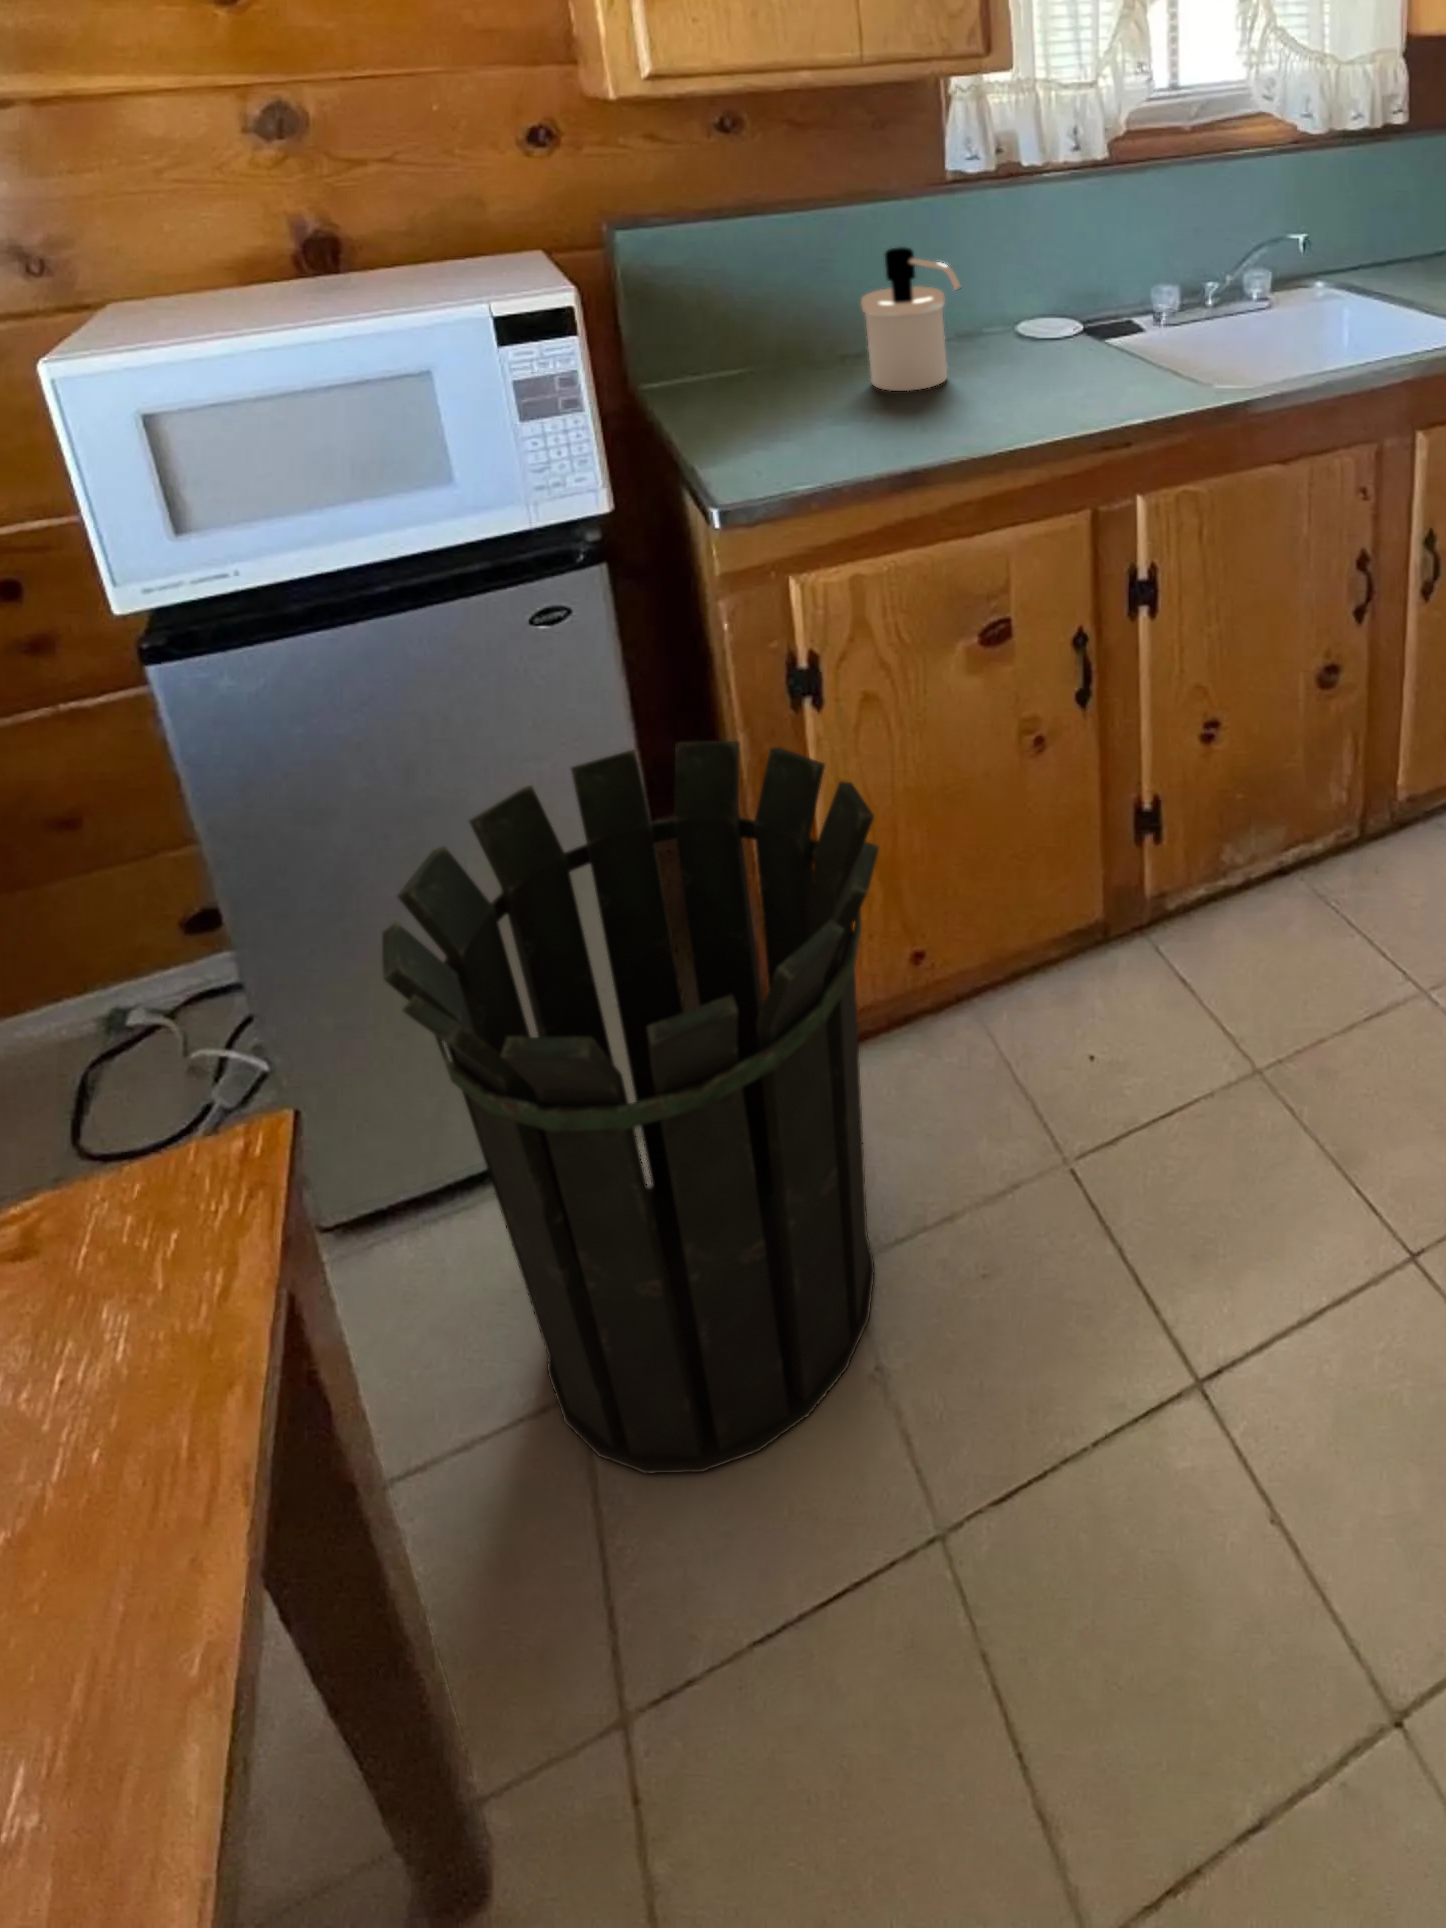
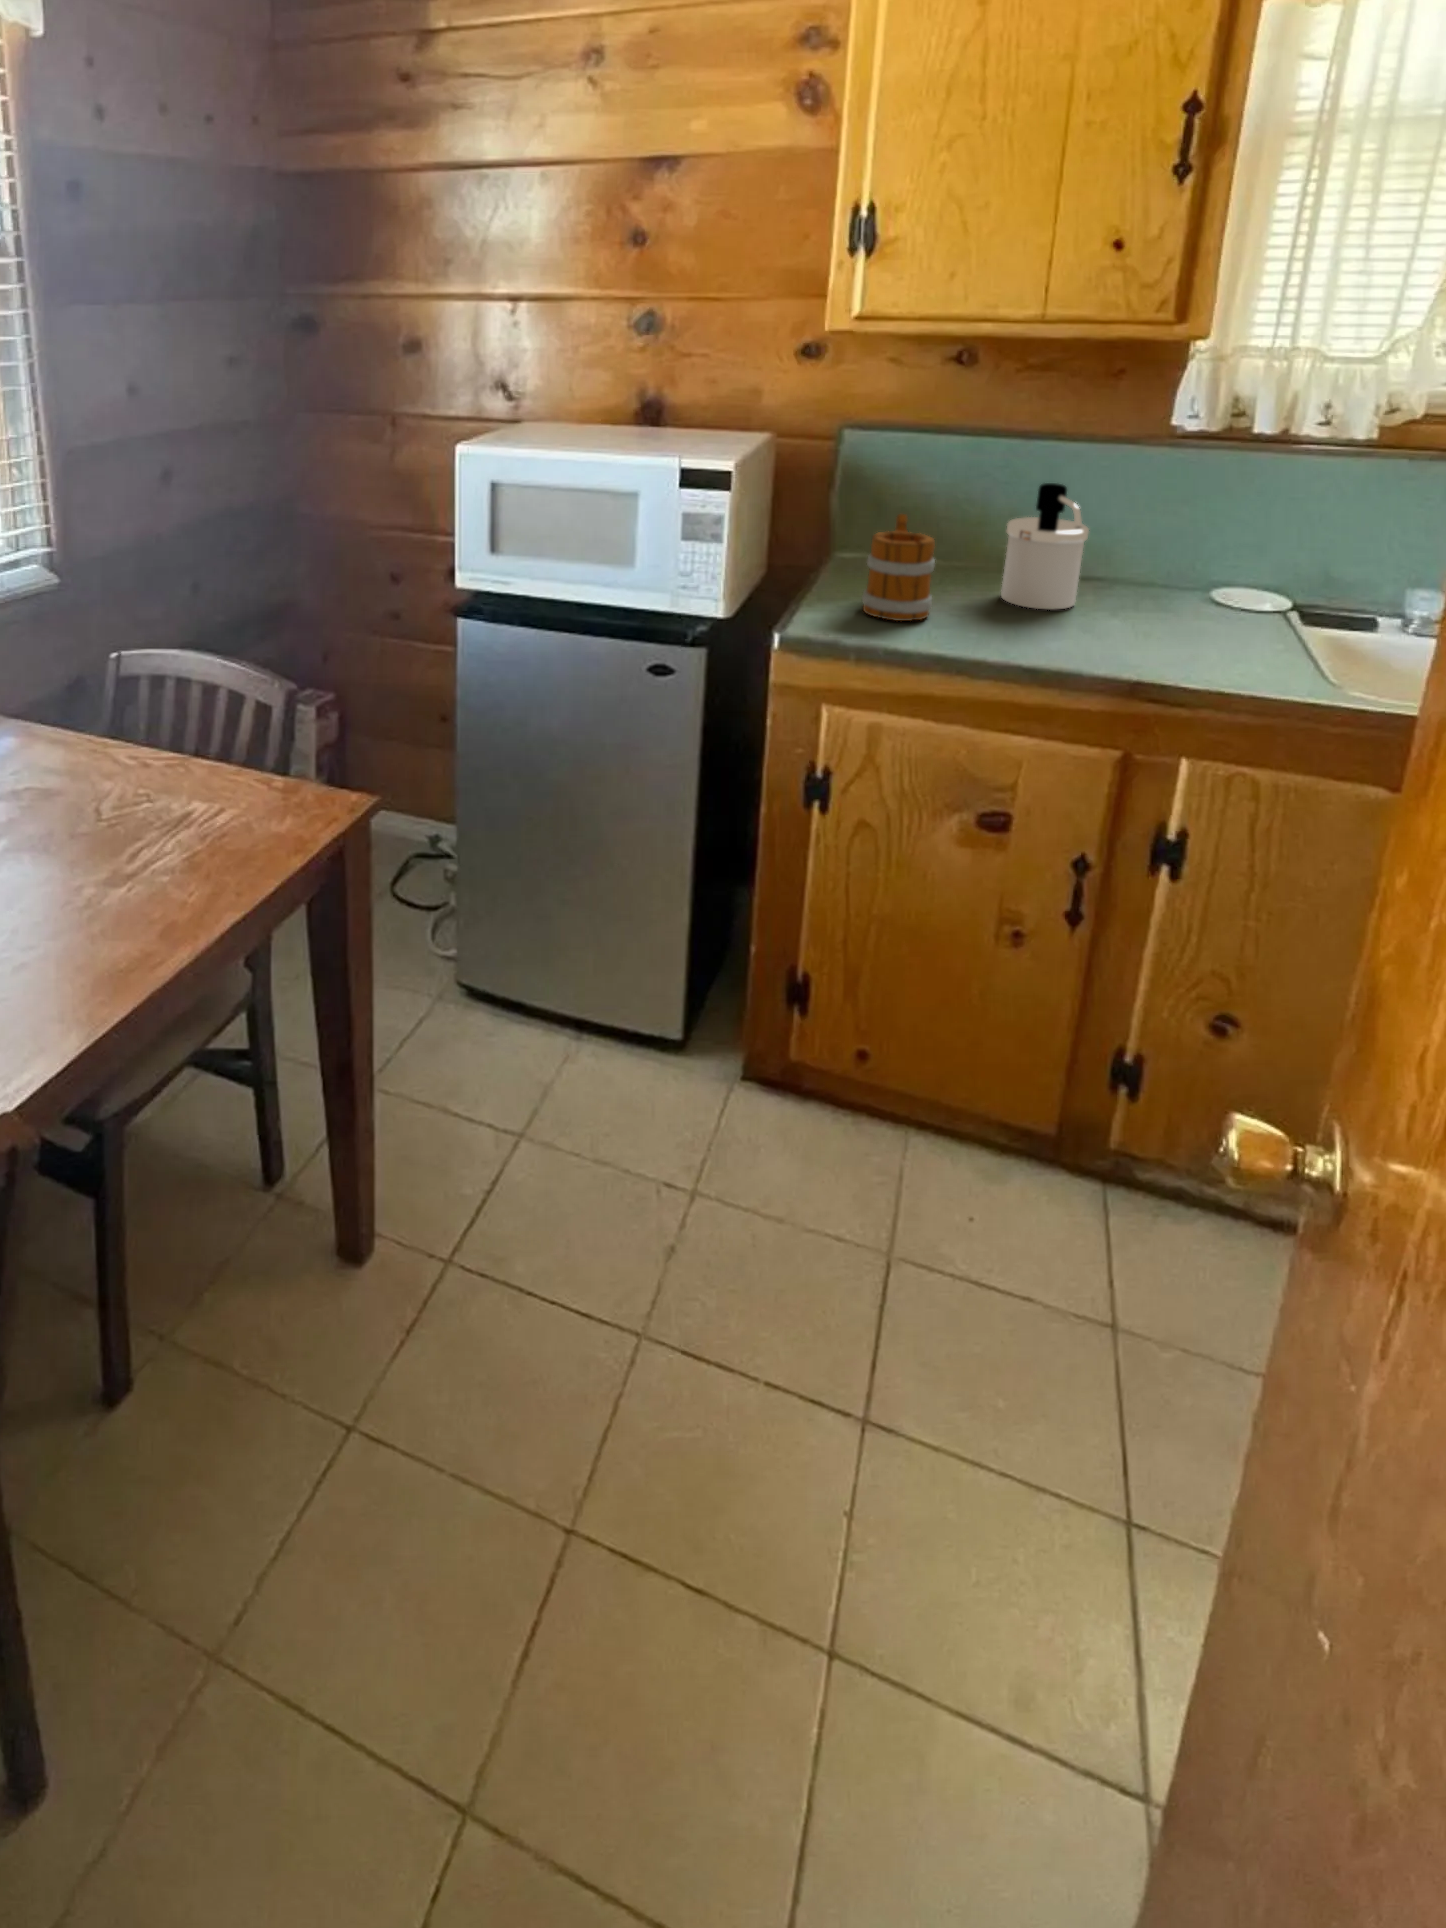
mug: none [757,315,848,448] -> present [862,514,935,621]
waste bin: present [382,741,879,1473] -> none [473,774,792,1240]

